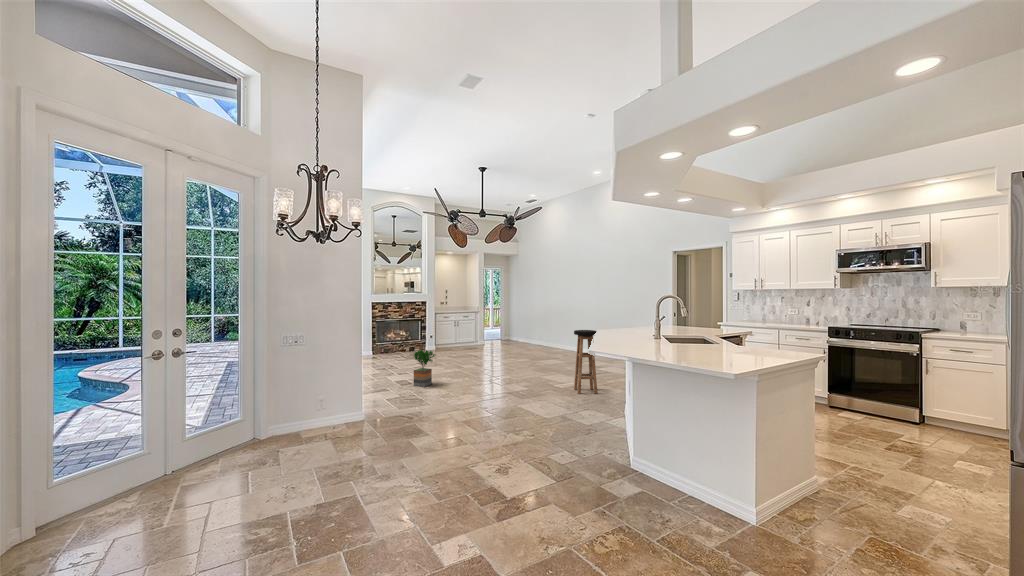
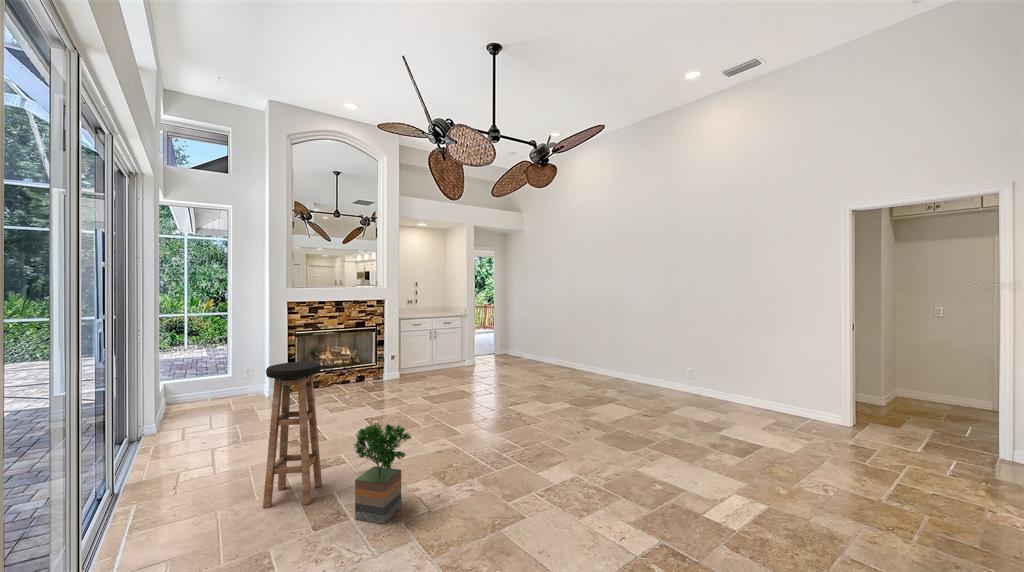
bar stool: present [574,330,597,394] -> present [263,362,322,508]

